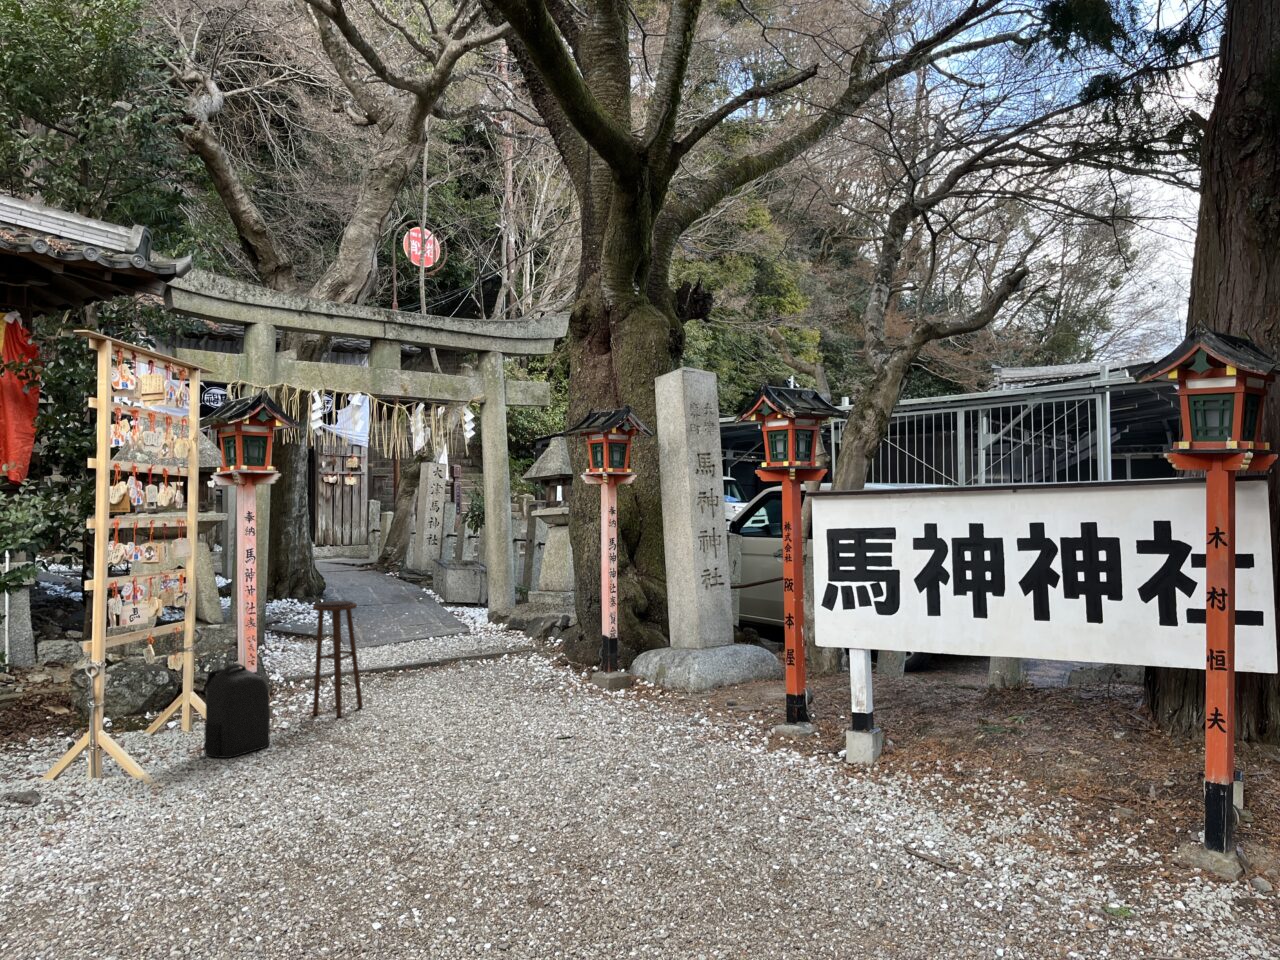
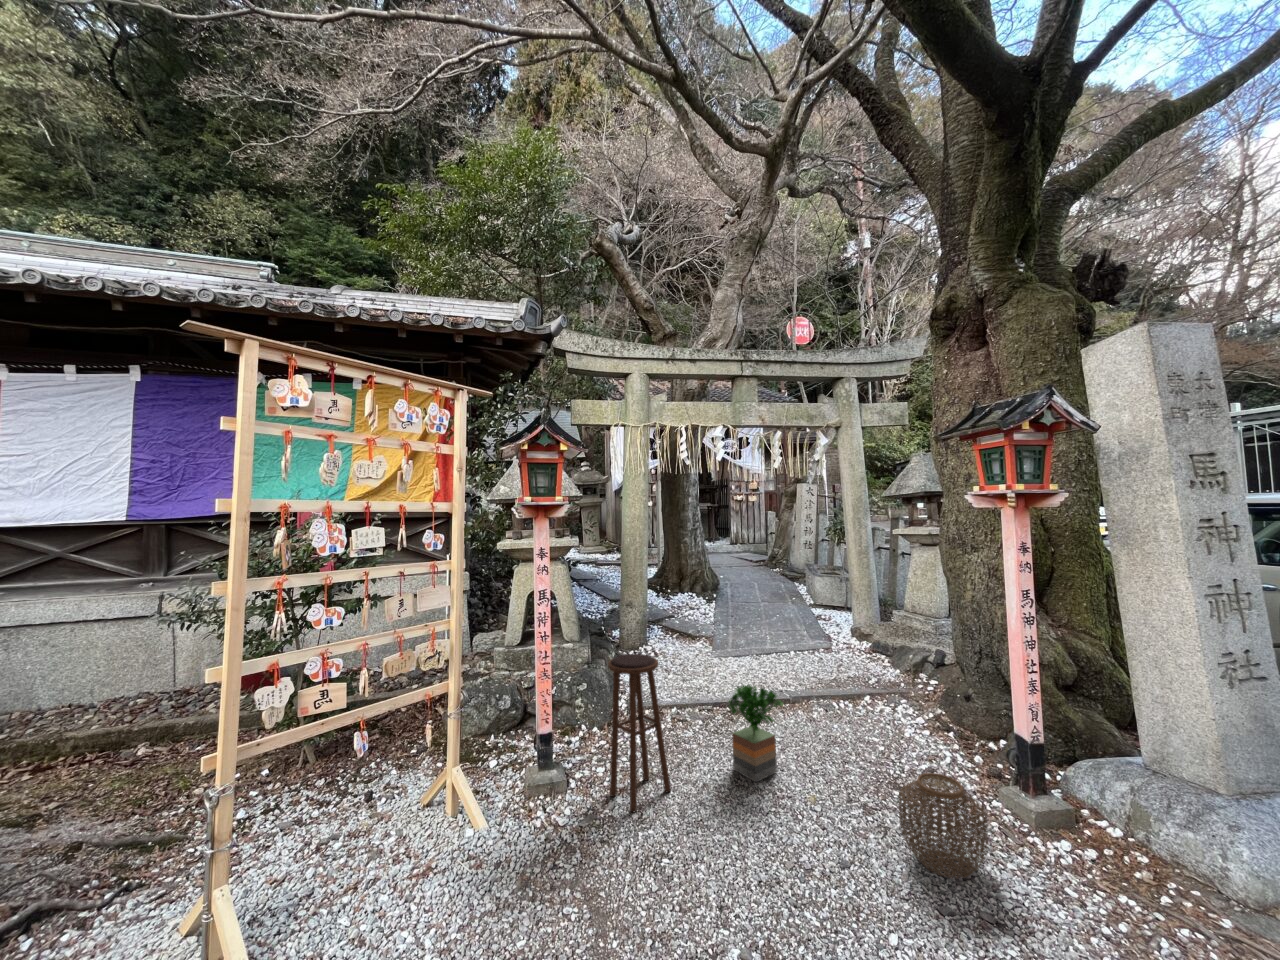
potted tree: none [406,625,451,696] -> present [729,685,783,782]
woven basket: none [530,651,578,705] -> present [899,773,988,879]
backpack: present [203,664,270,758] -> none [434,751,518,899]

